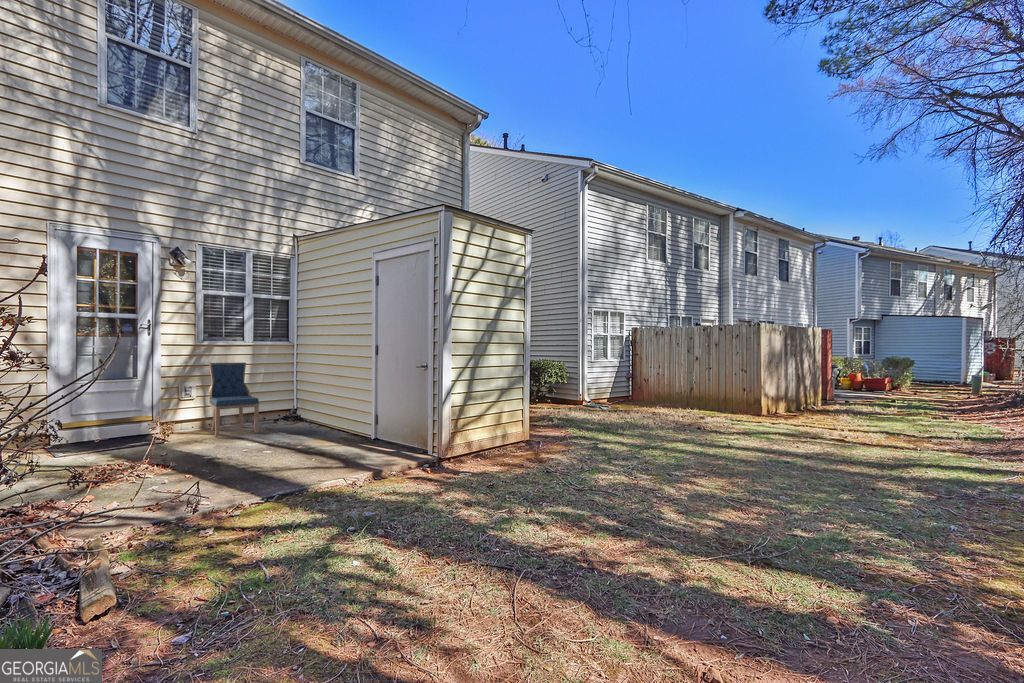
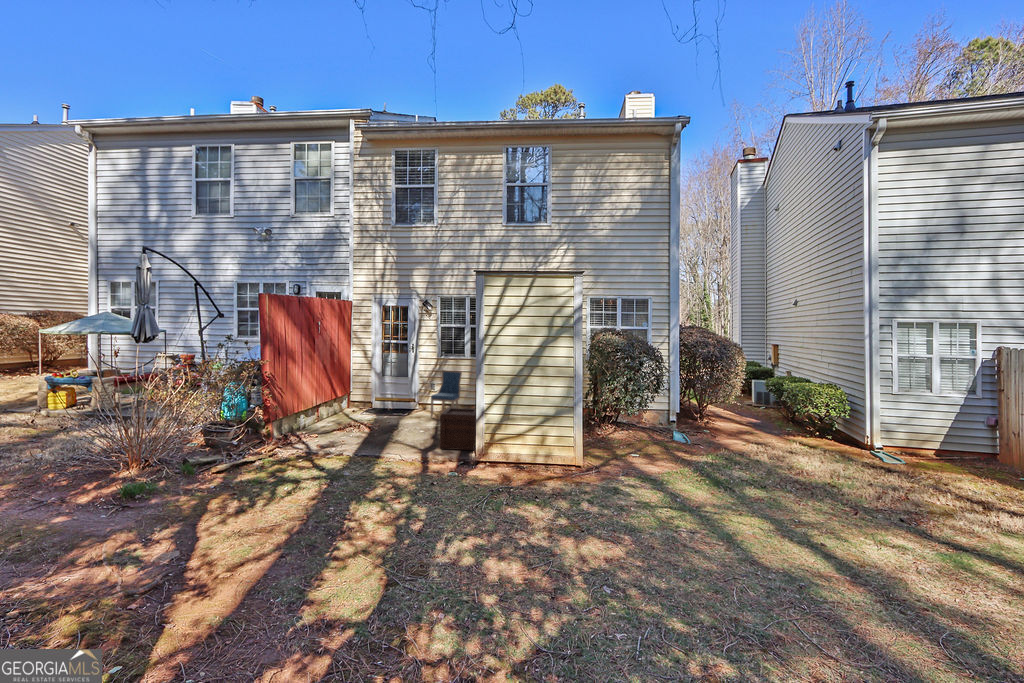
wooden crate: none [338,399,411,461] -> present [439,408,476,451]

